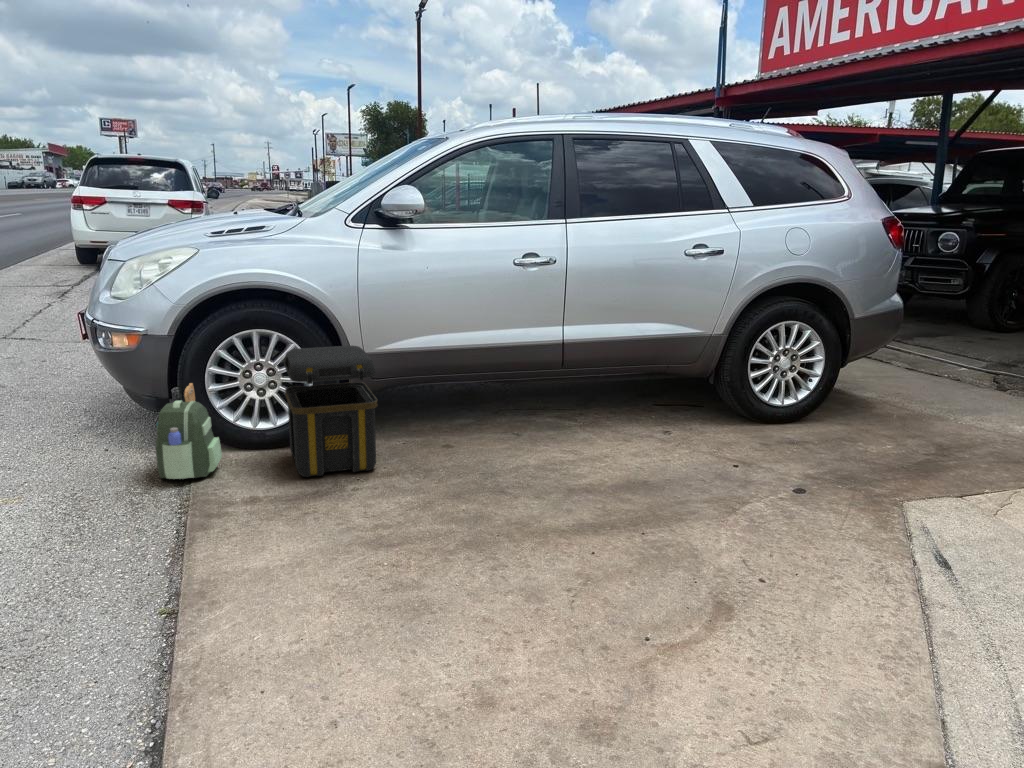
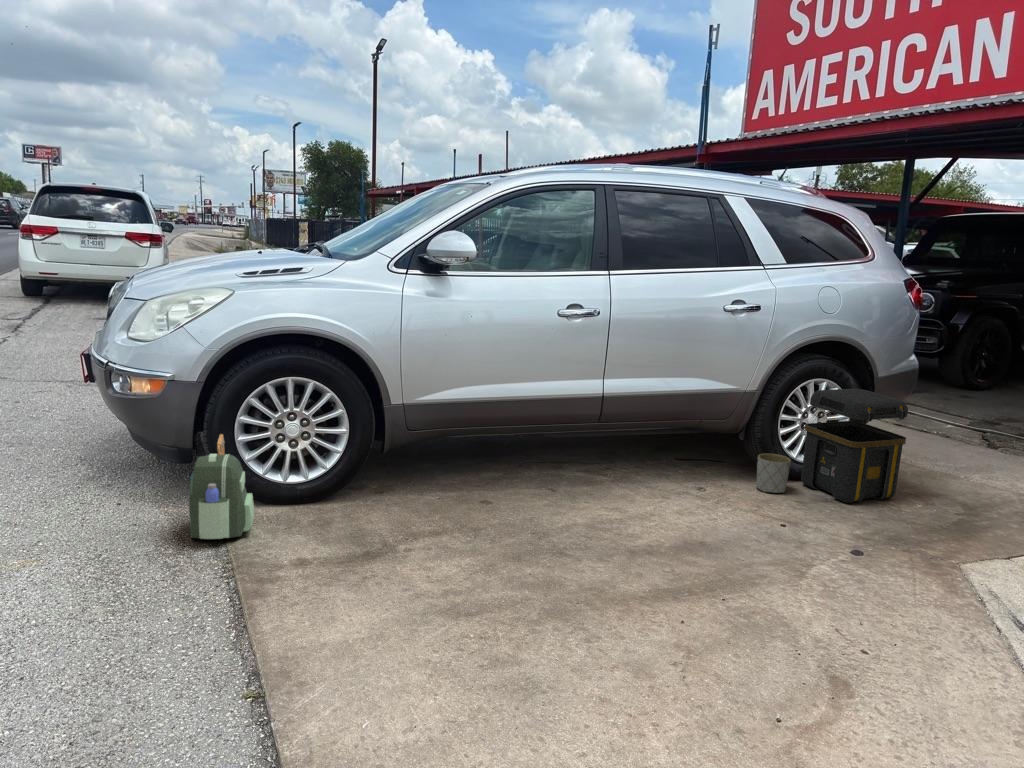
toolbox: present [284,346,377,477] -> present [801,389,908,503]
planter: none [724,396,757,435] -> present [756,454,791,493]

